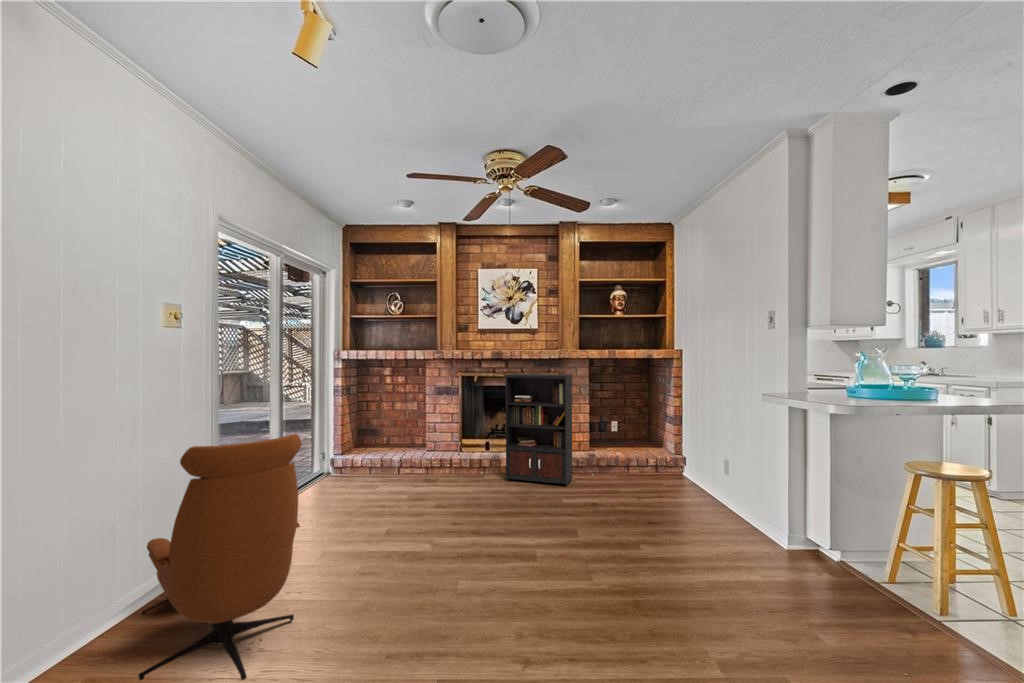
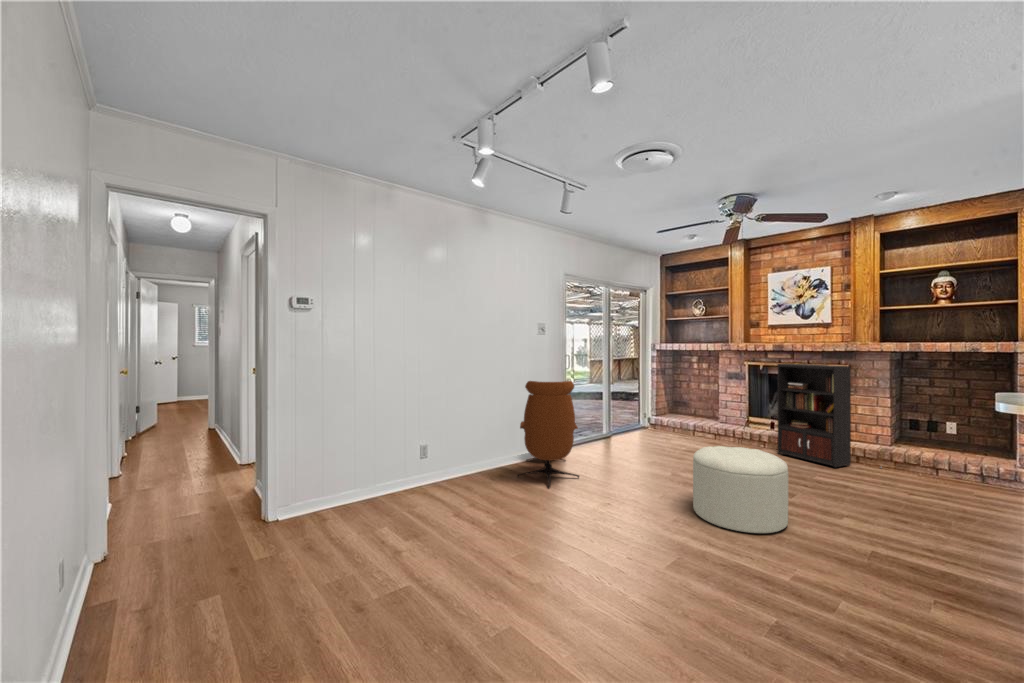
ottoman: none [509,495,630,634] -> present [693,446,788,533]

